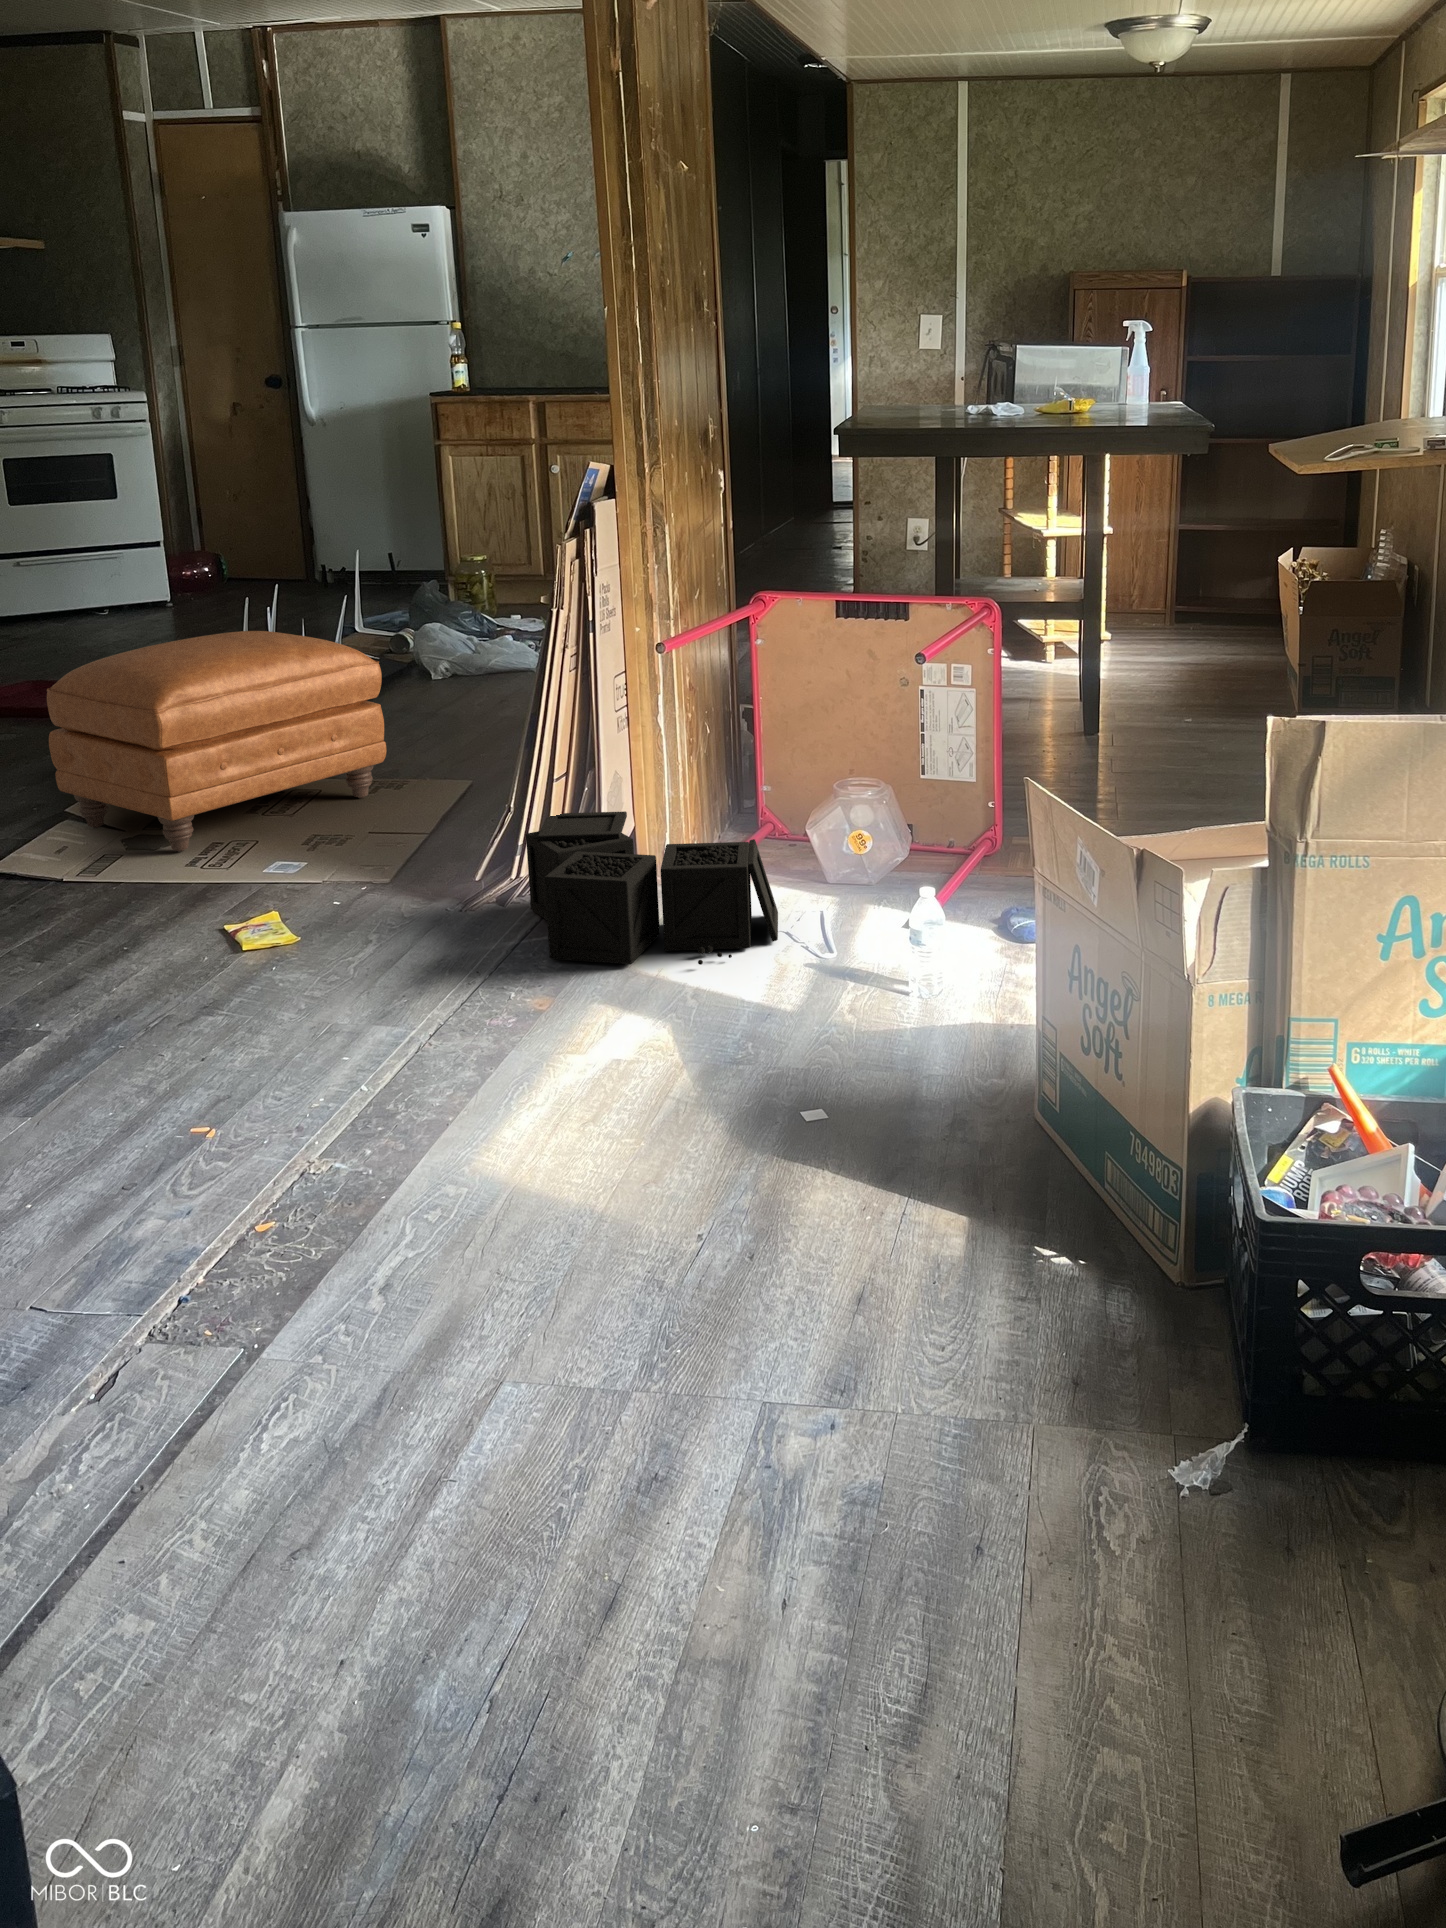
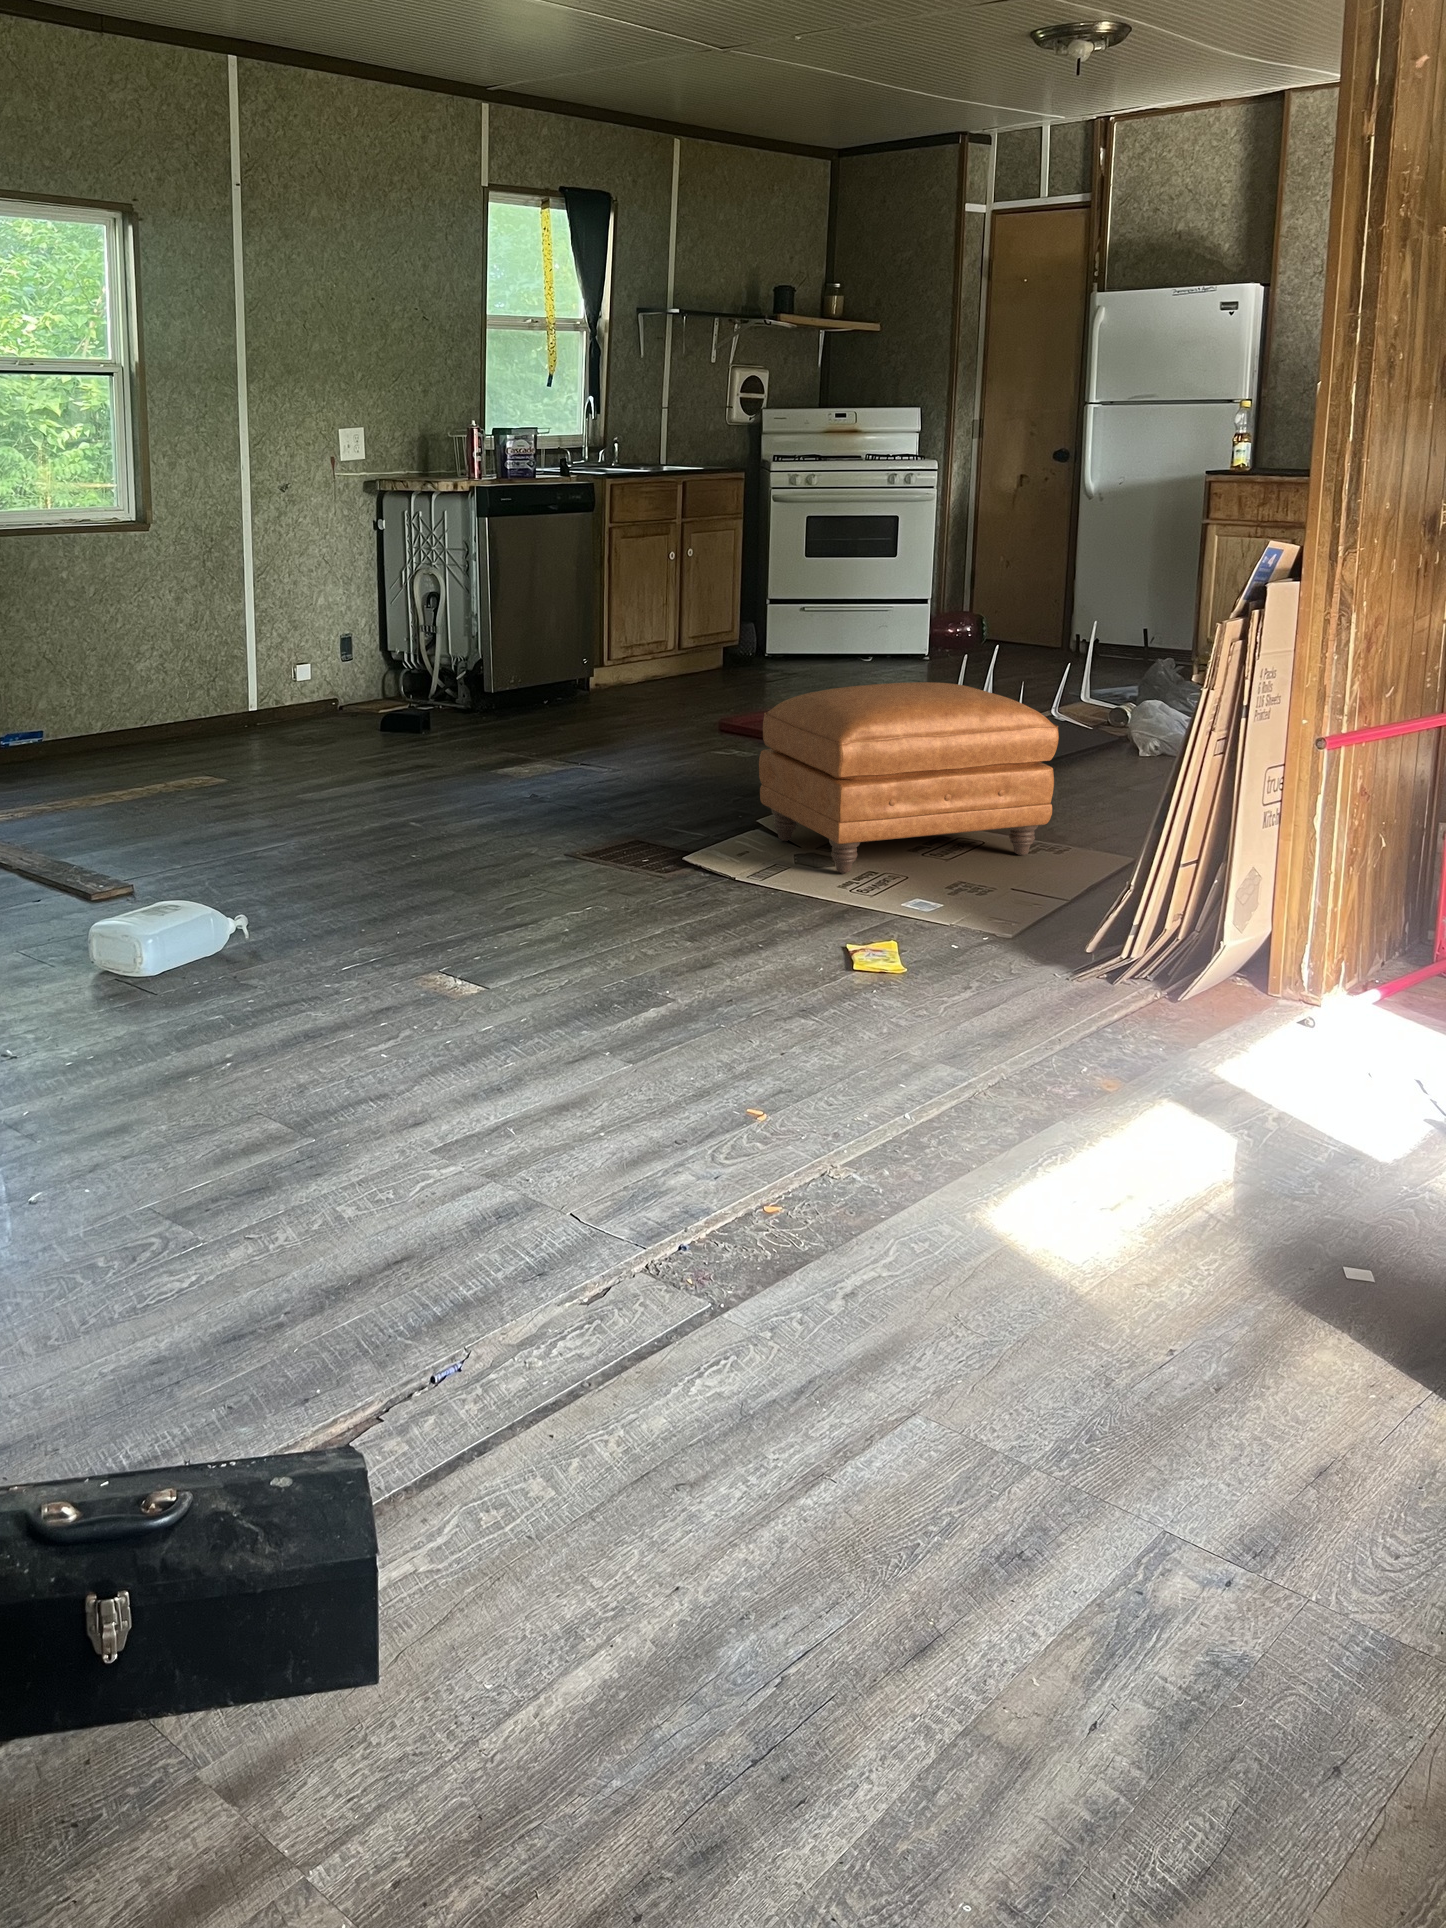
storage bin: present [526,811,778,965] -> none [1136,898,1410,1085]

